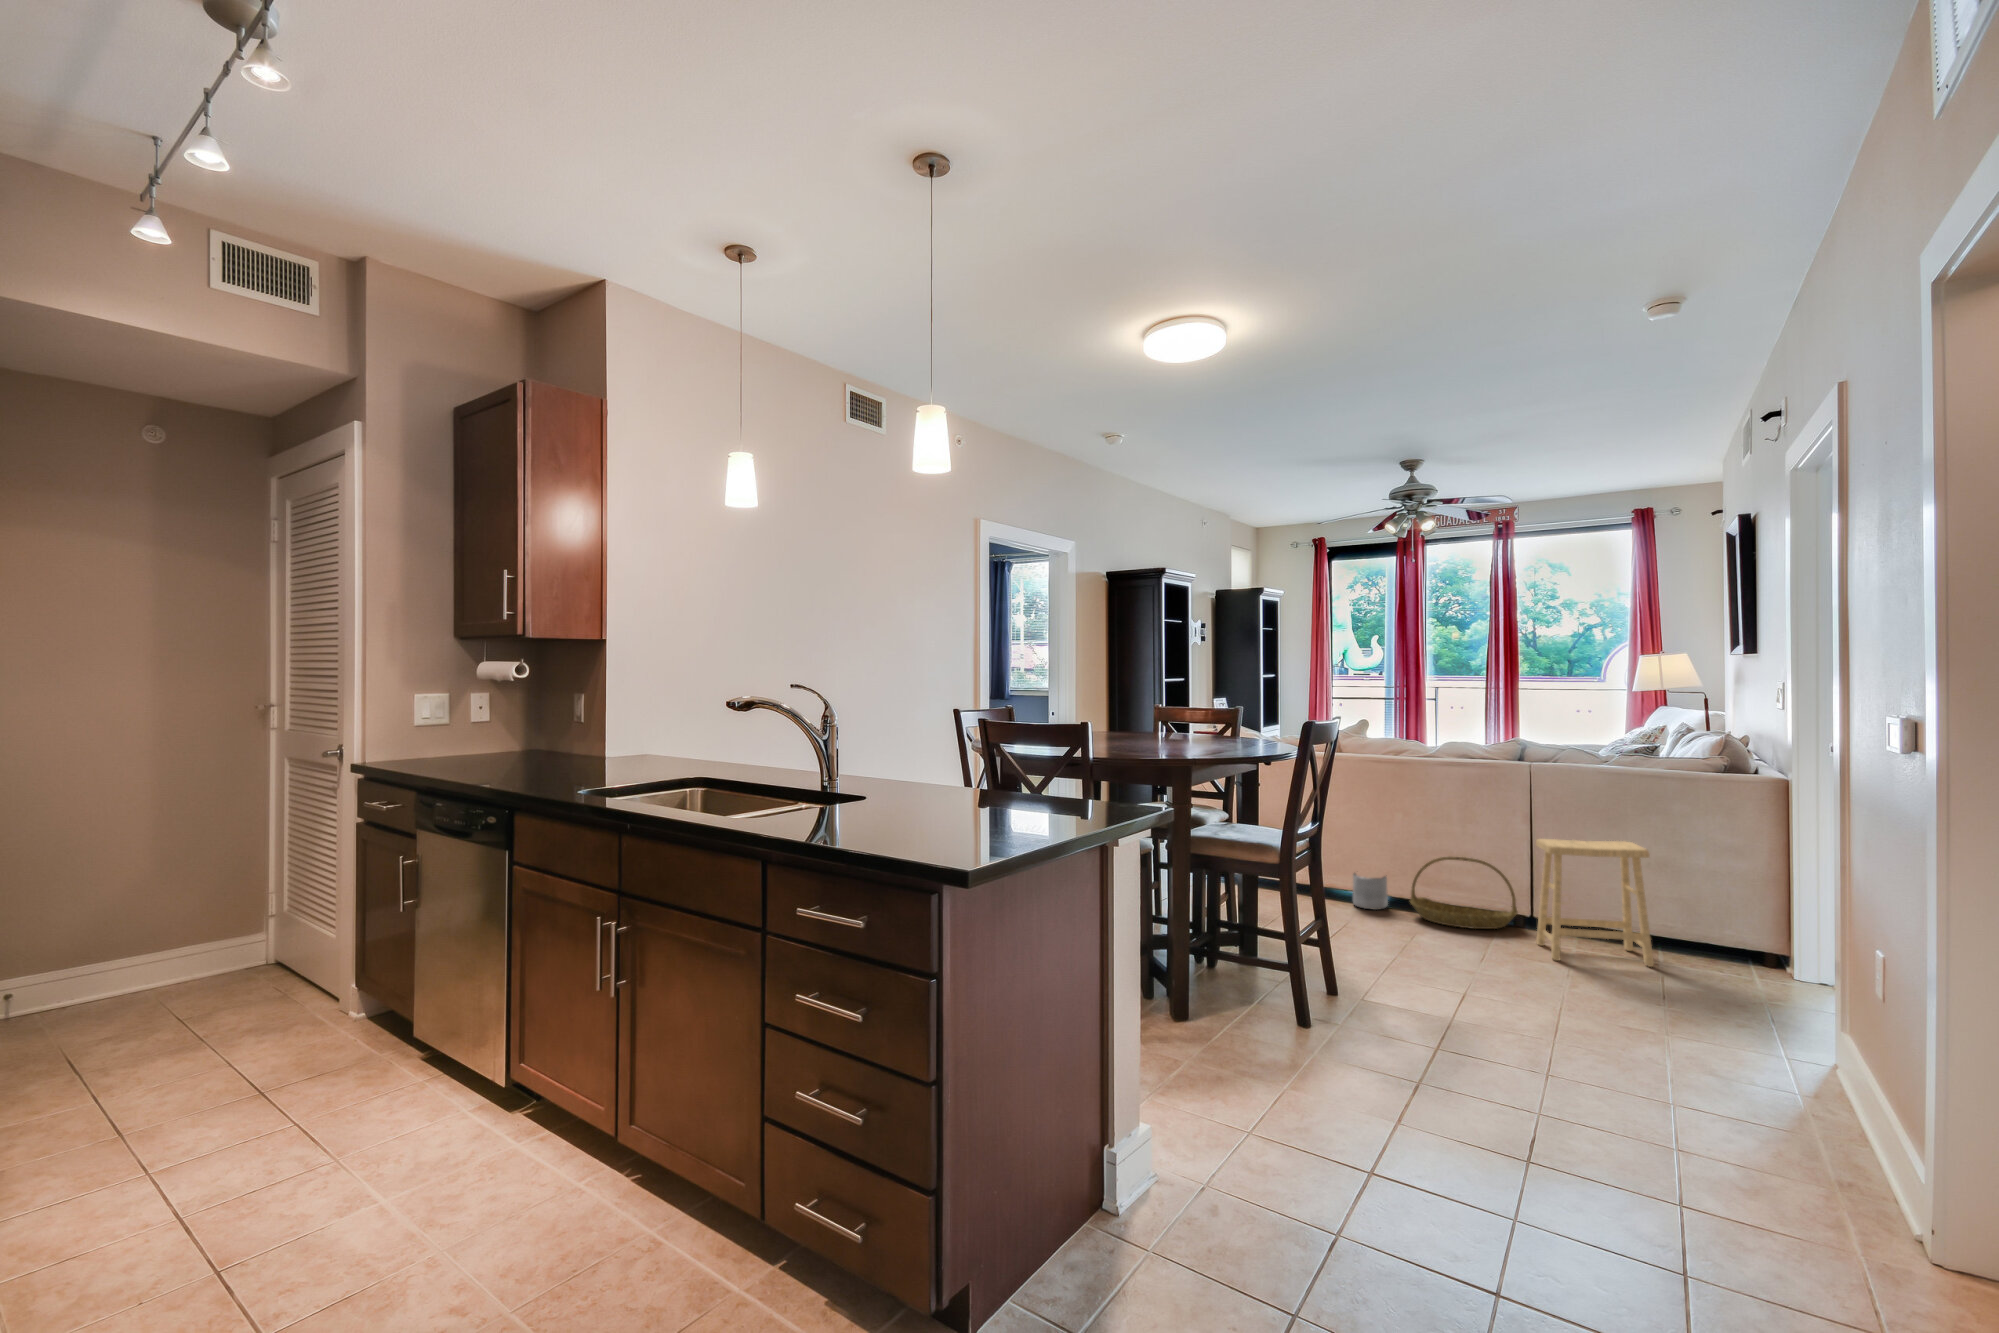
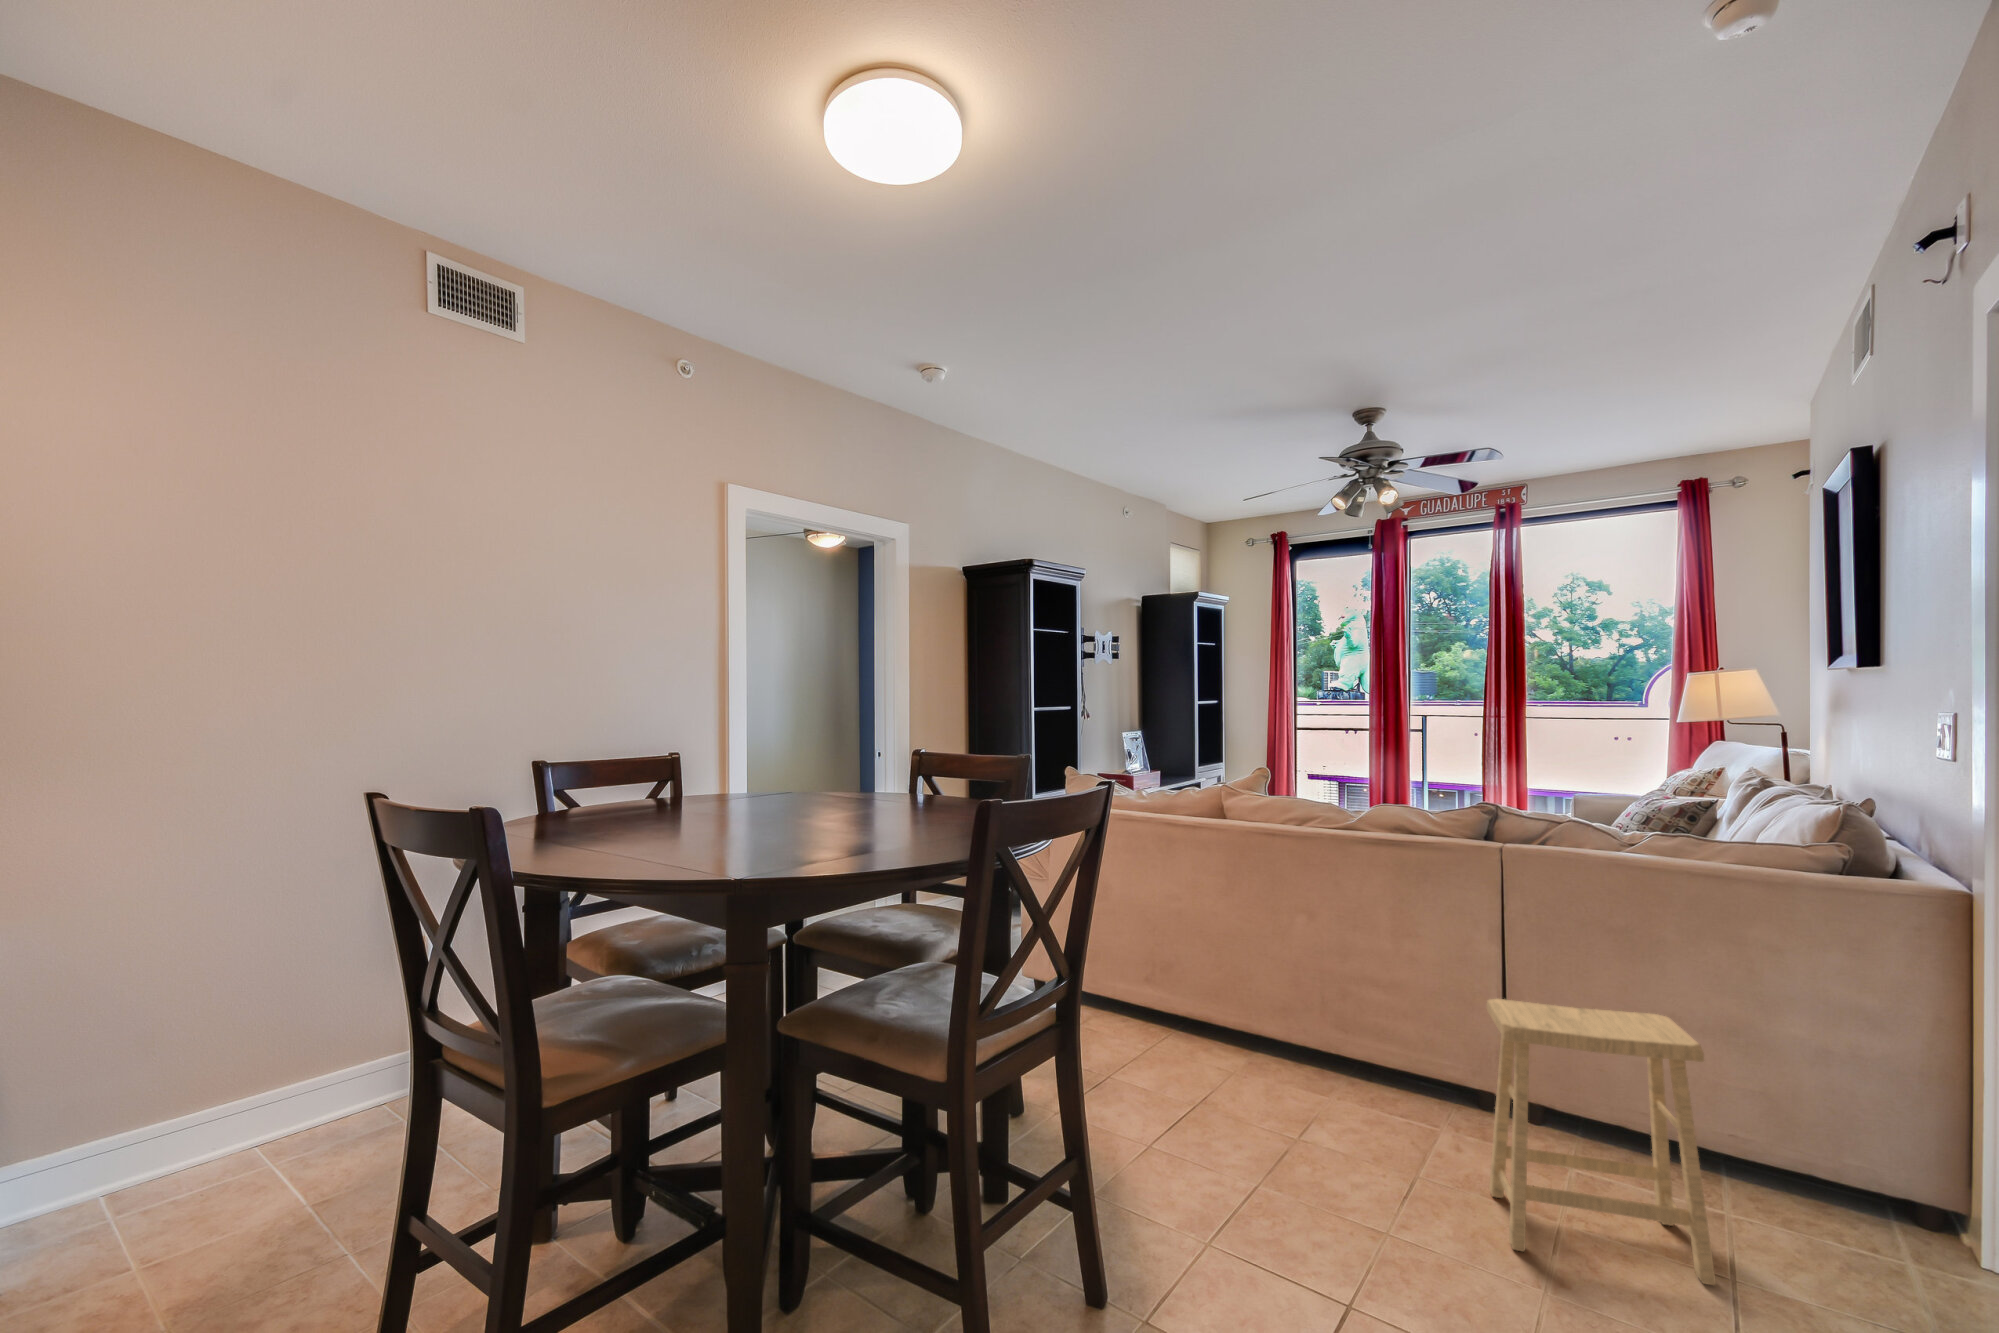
basket: present [1410,857,1518,929] -> none [1287,1004,1465,1143]
planter: present [1353,873,1388,910] -> none [1206,1010,1260,1080]

